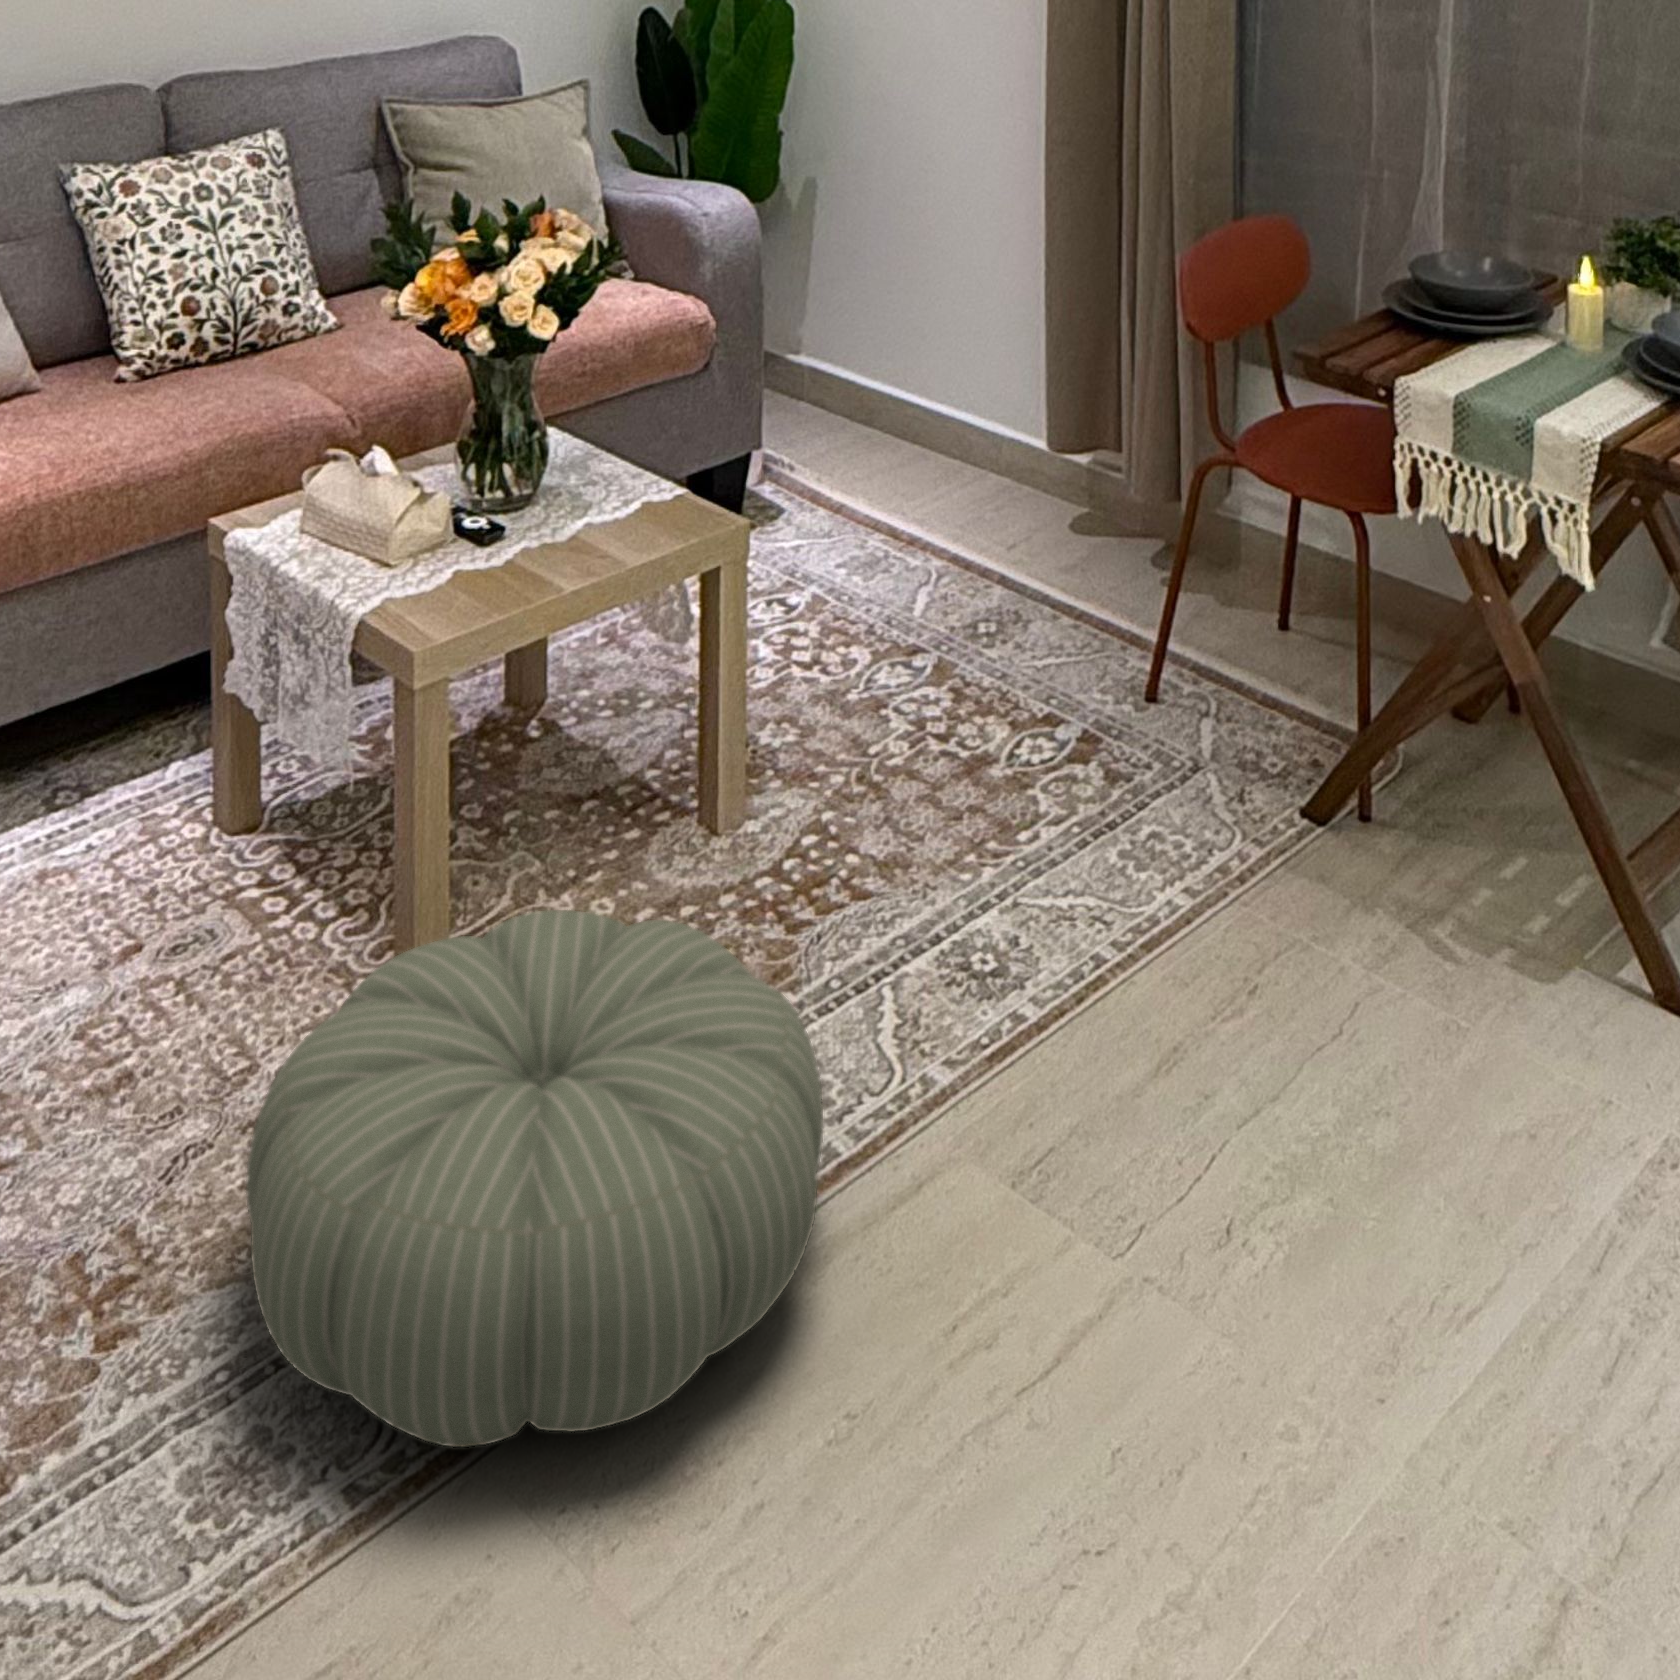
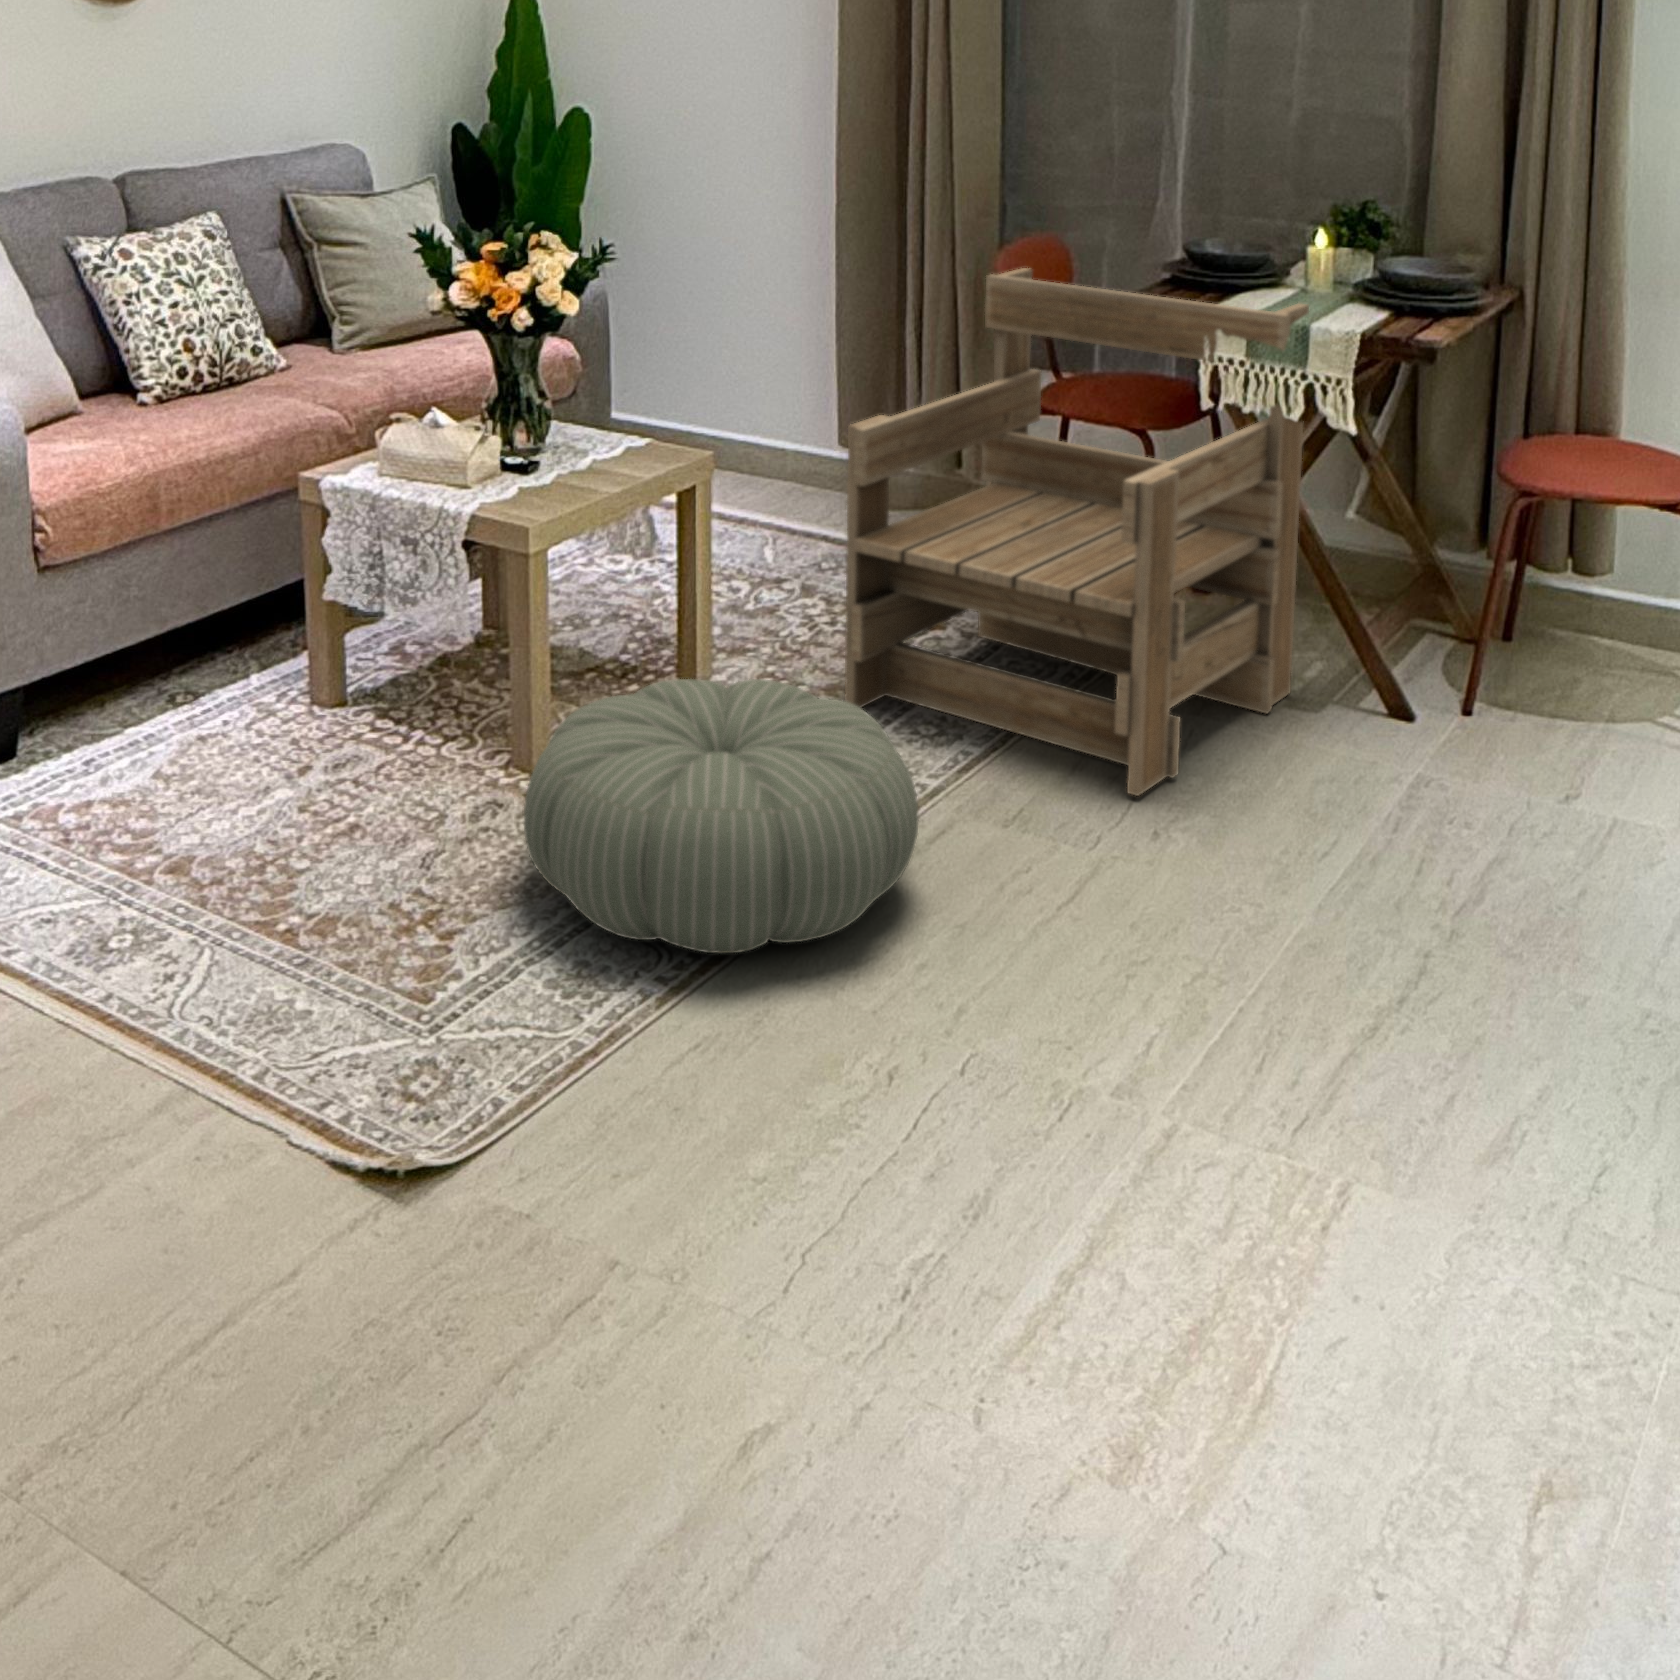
armchair: none [886,279,1536,1138] -> present [845,268,1309,796]

